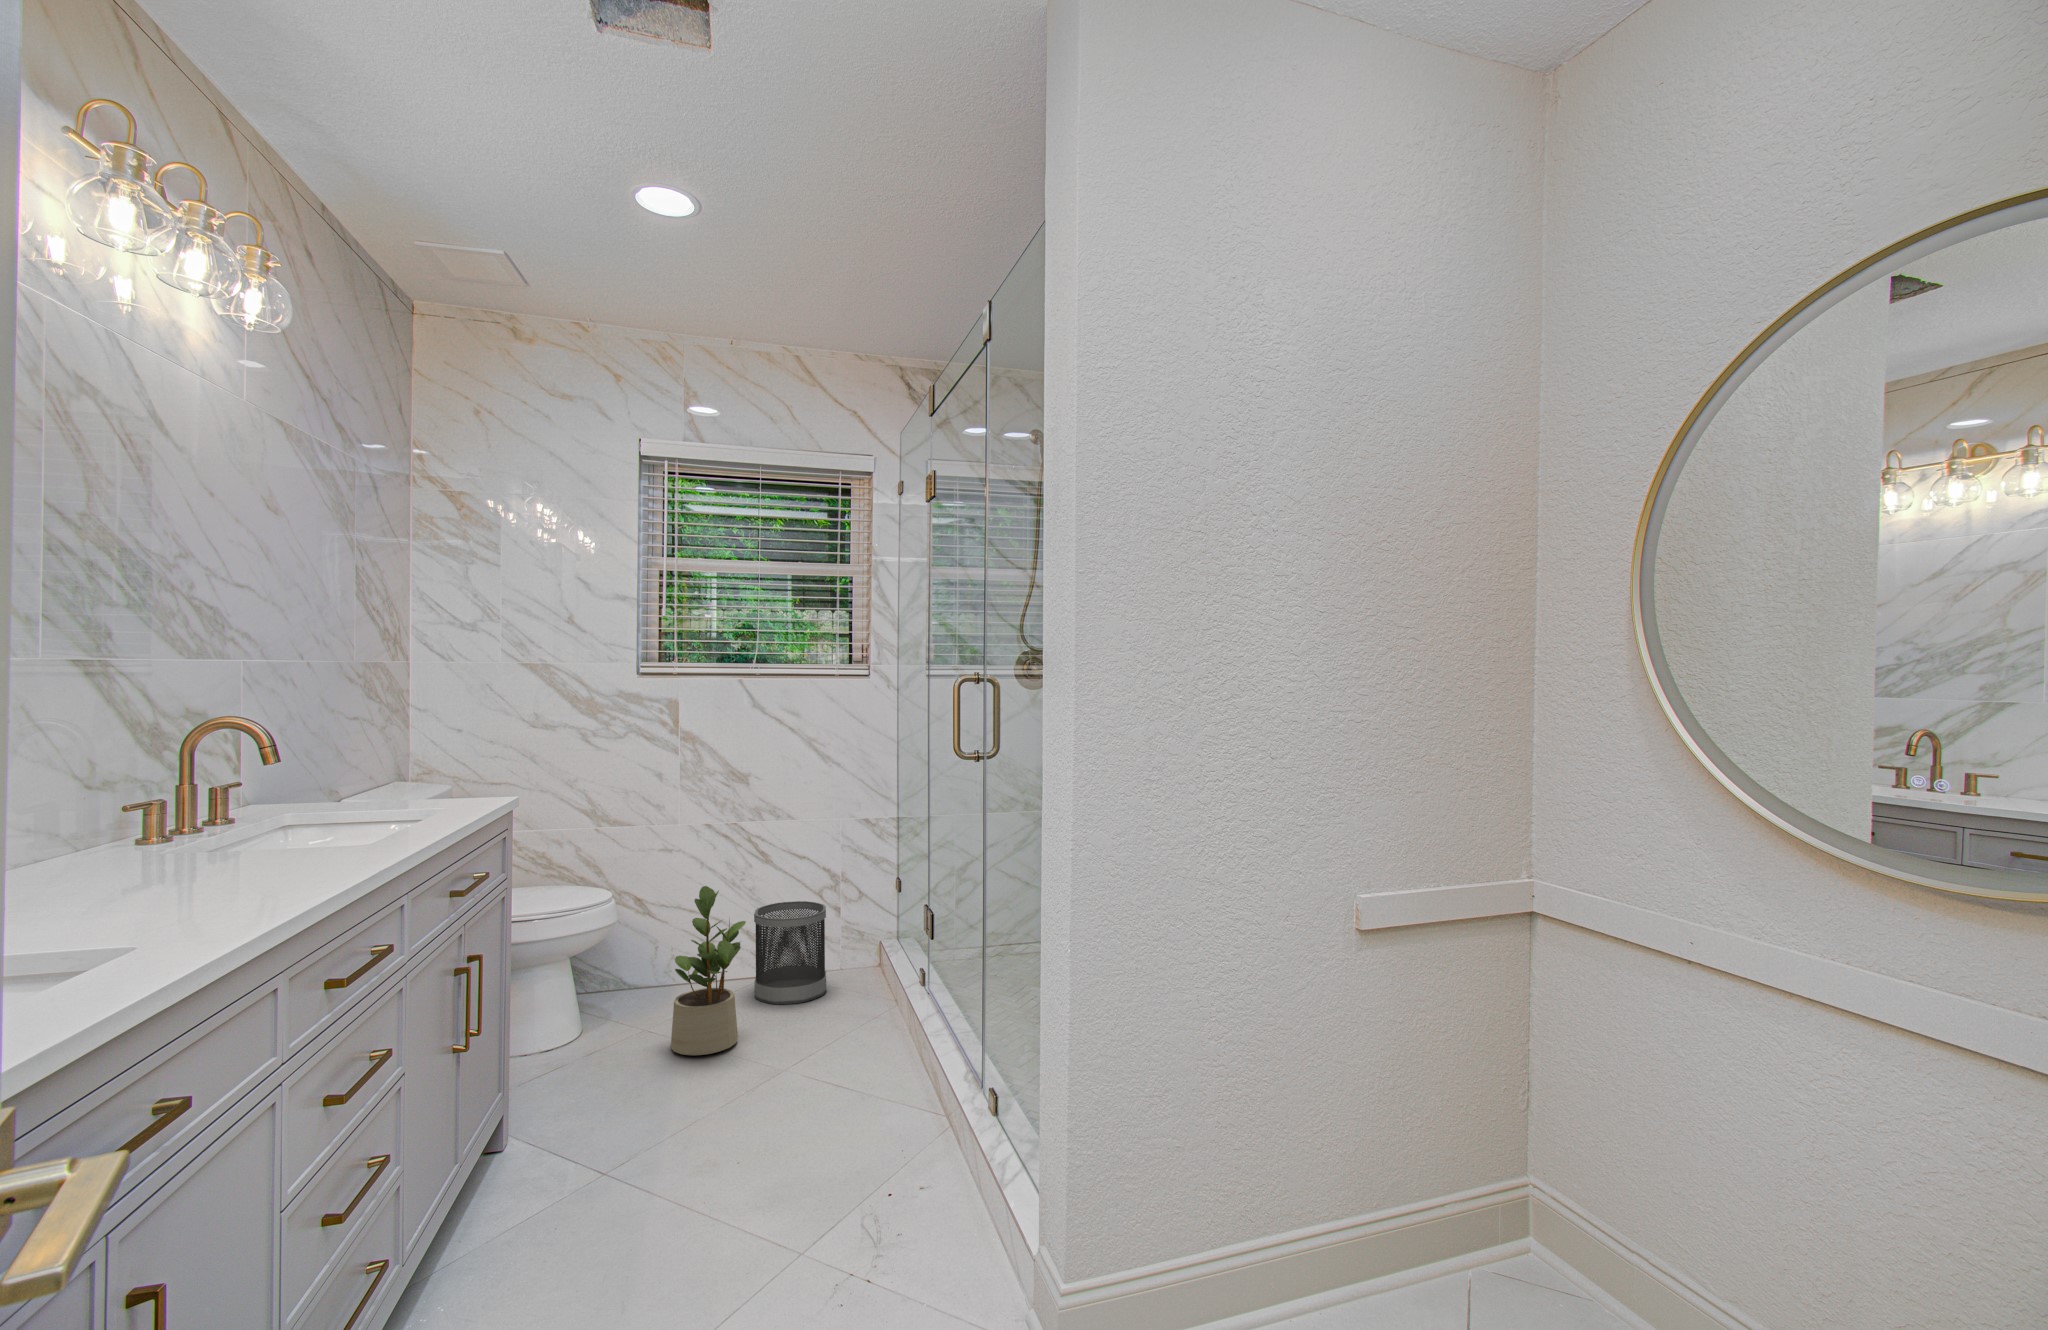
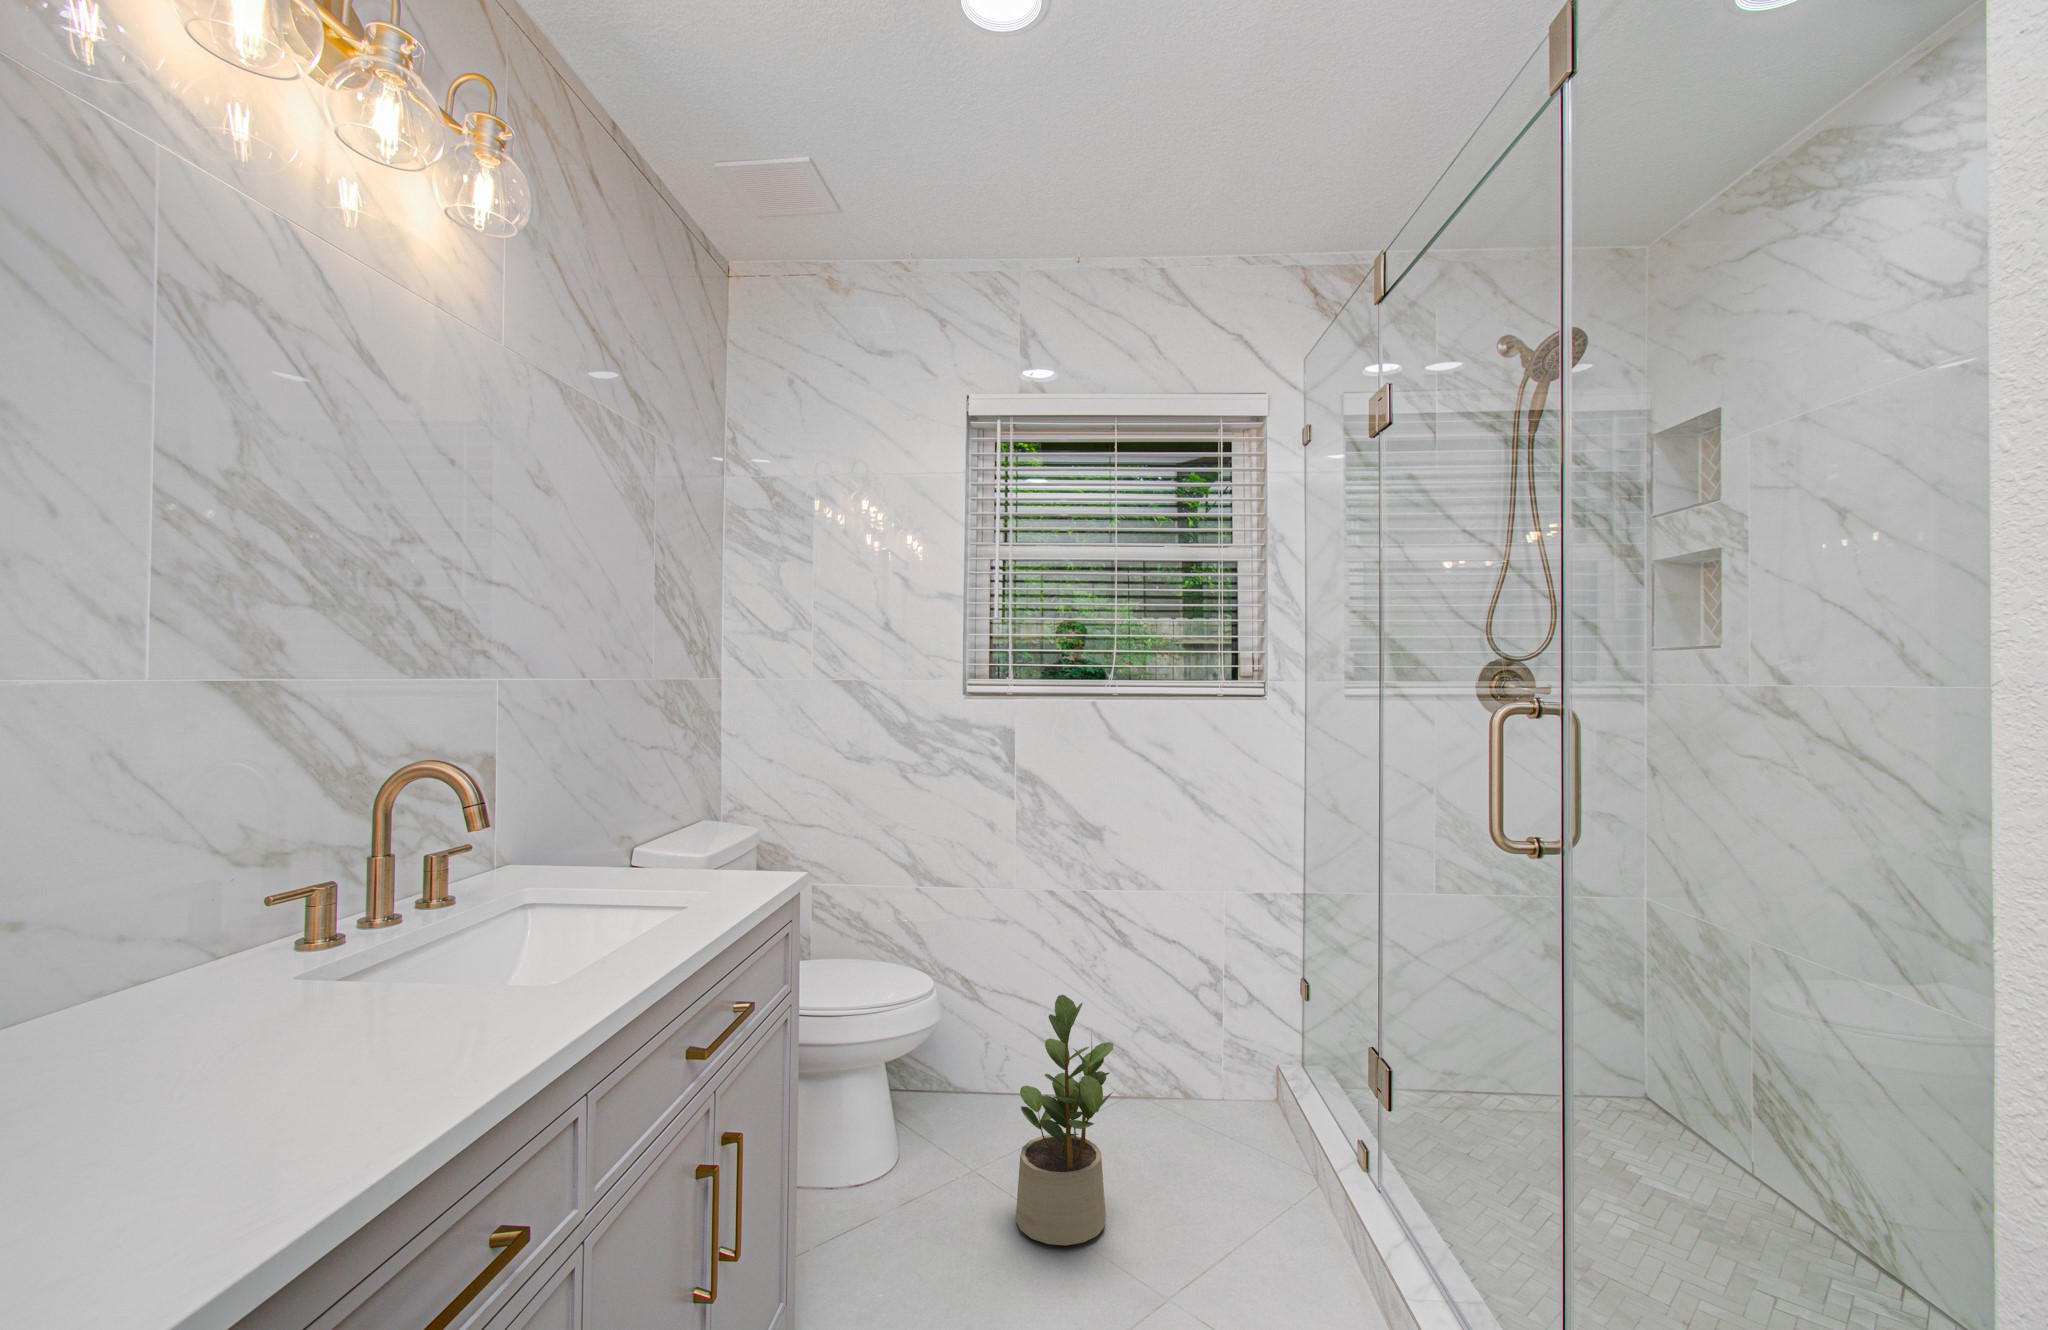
wastebasket: present [754,901,826,1004] -> none [1114,1000,1211,1153]

